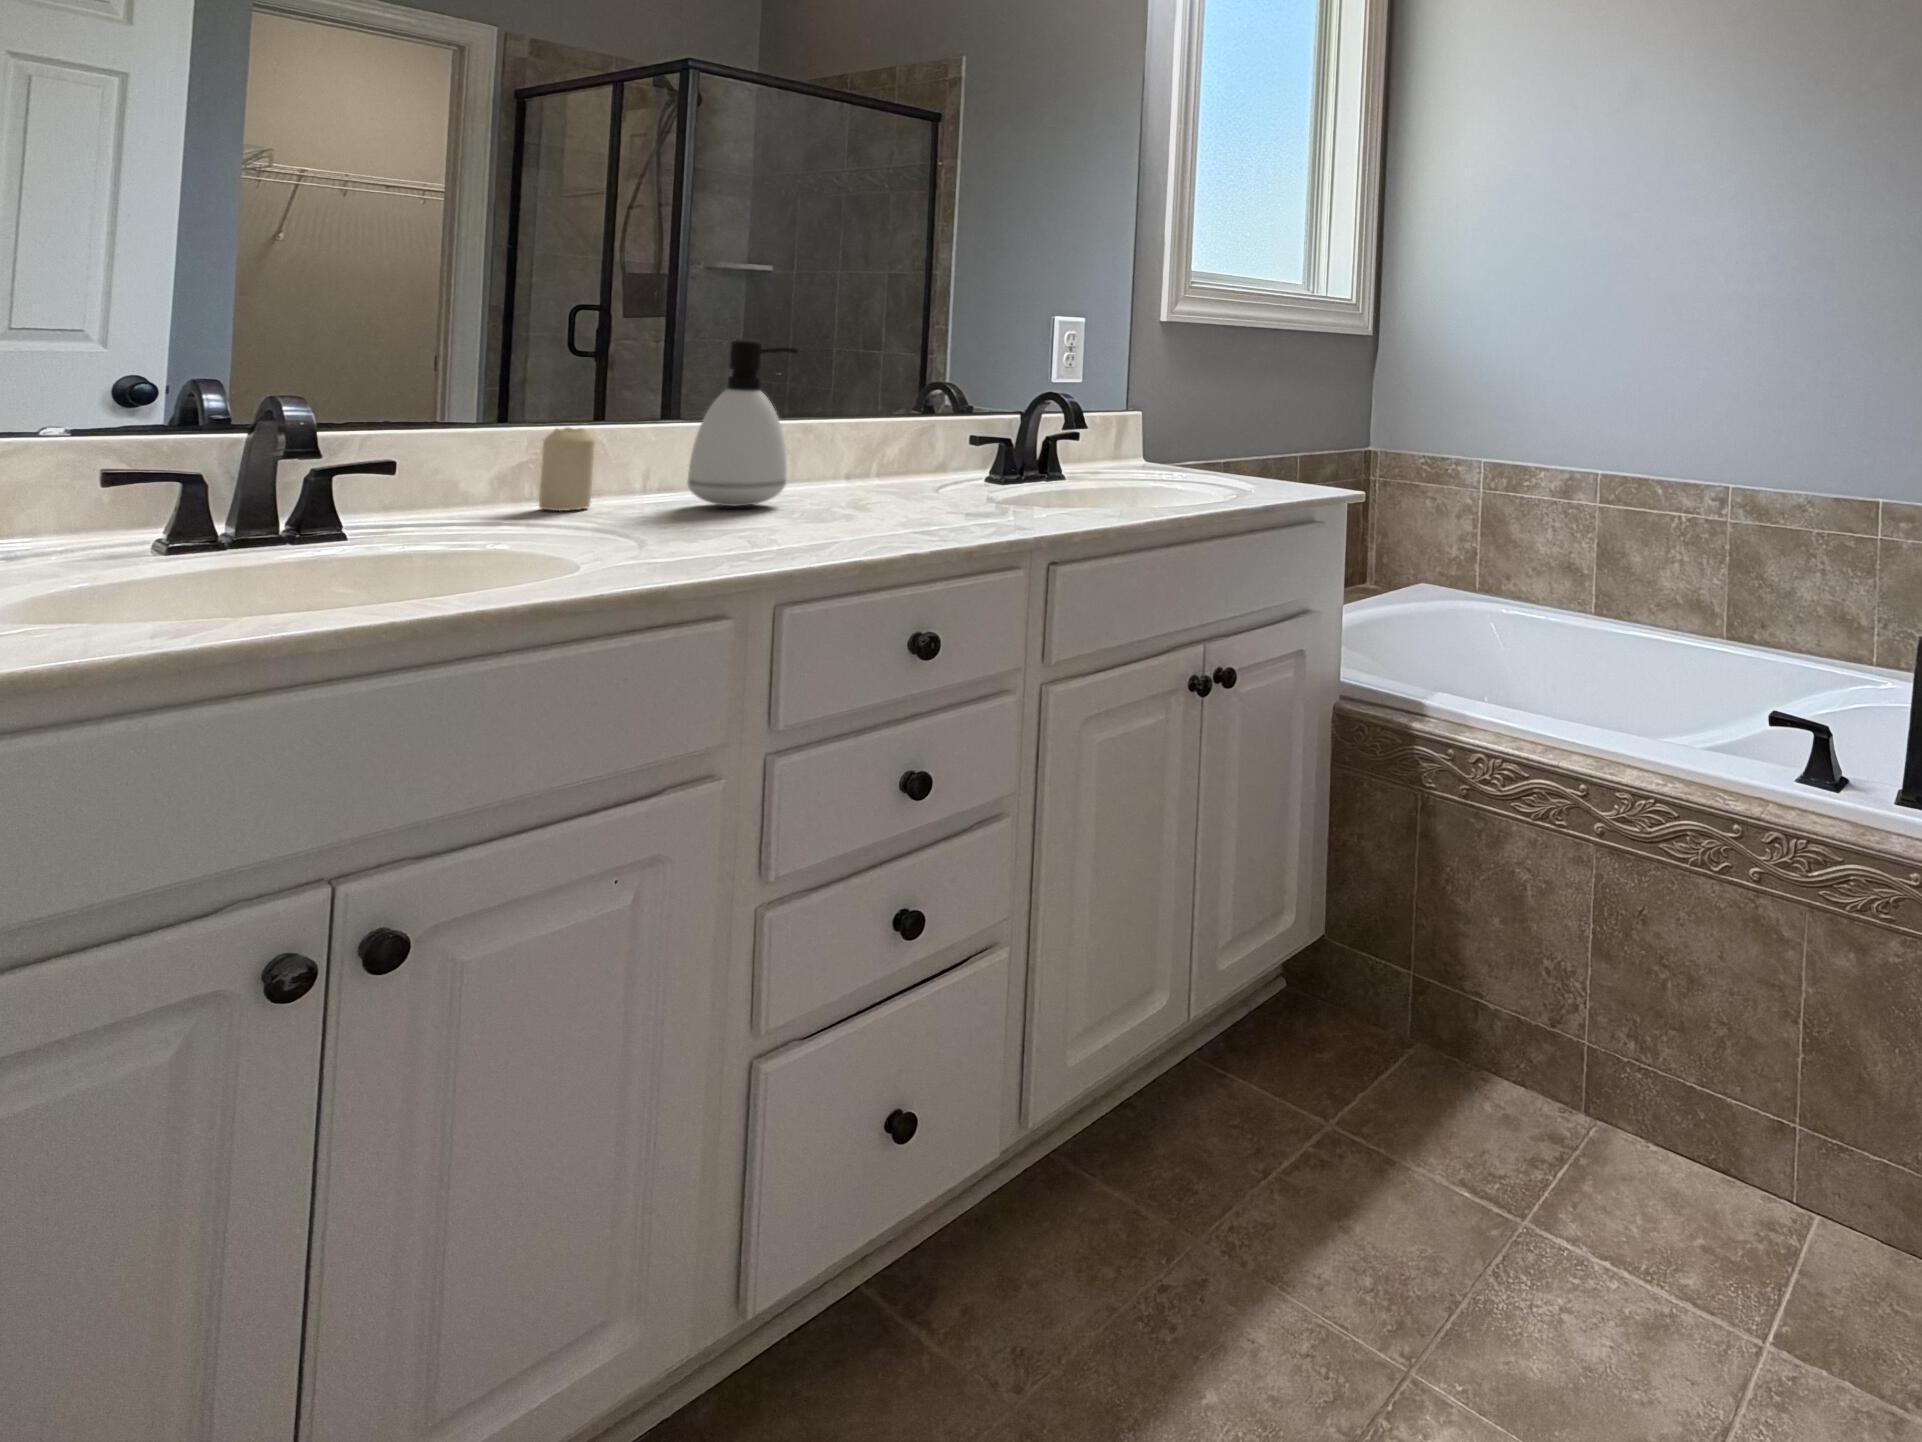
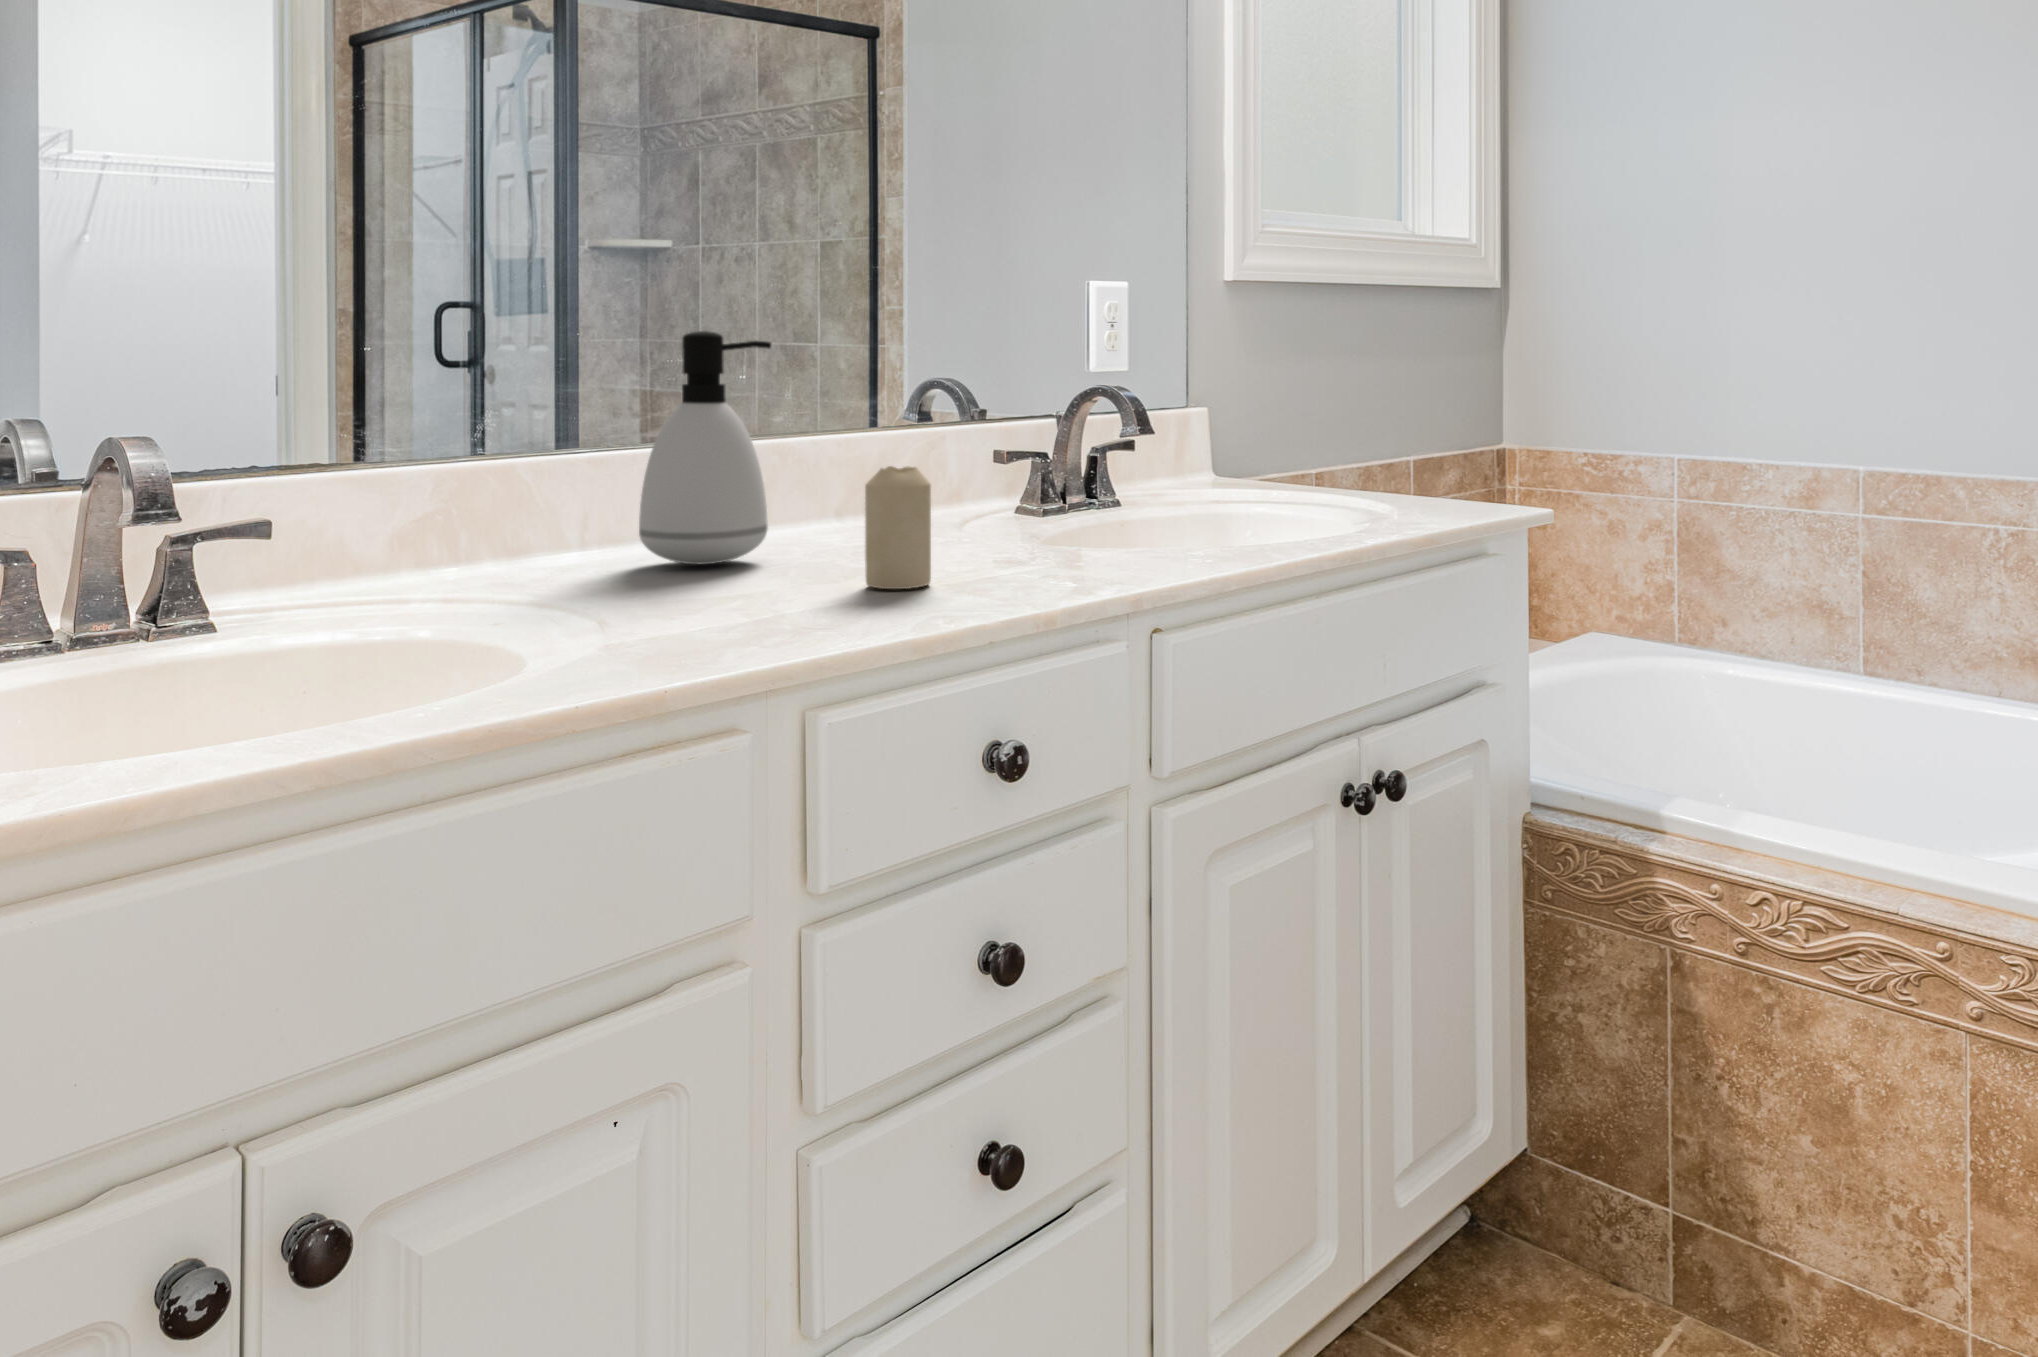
candle: present [539,428,595,511] -> present [865,466,931,589]

